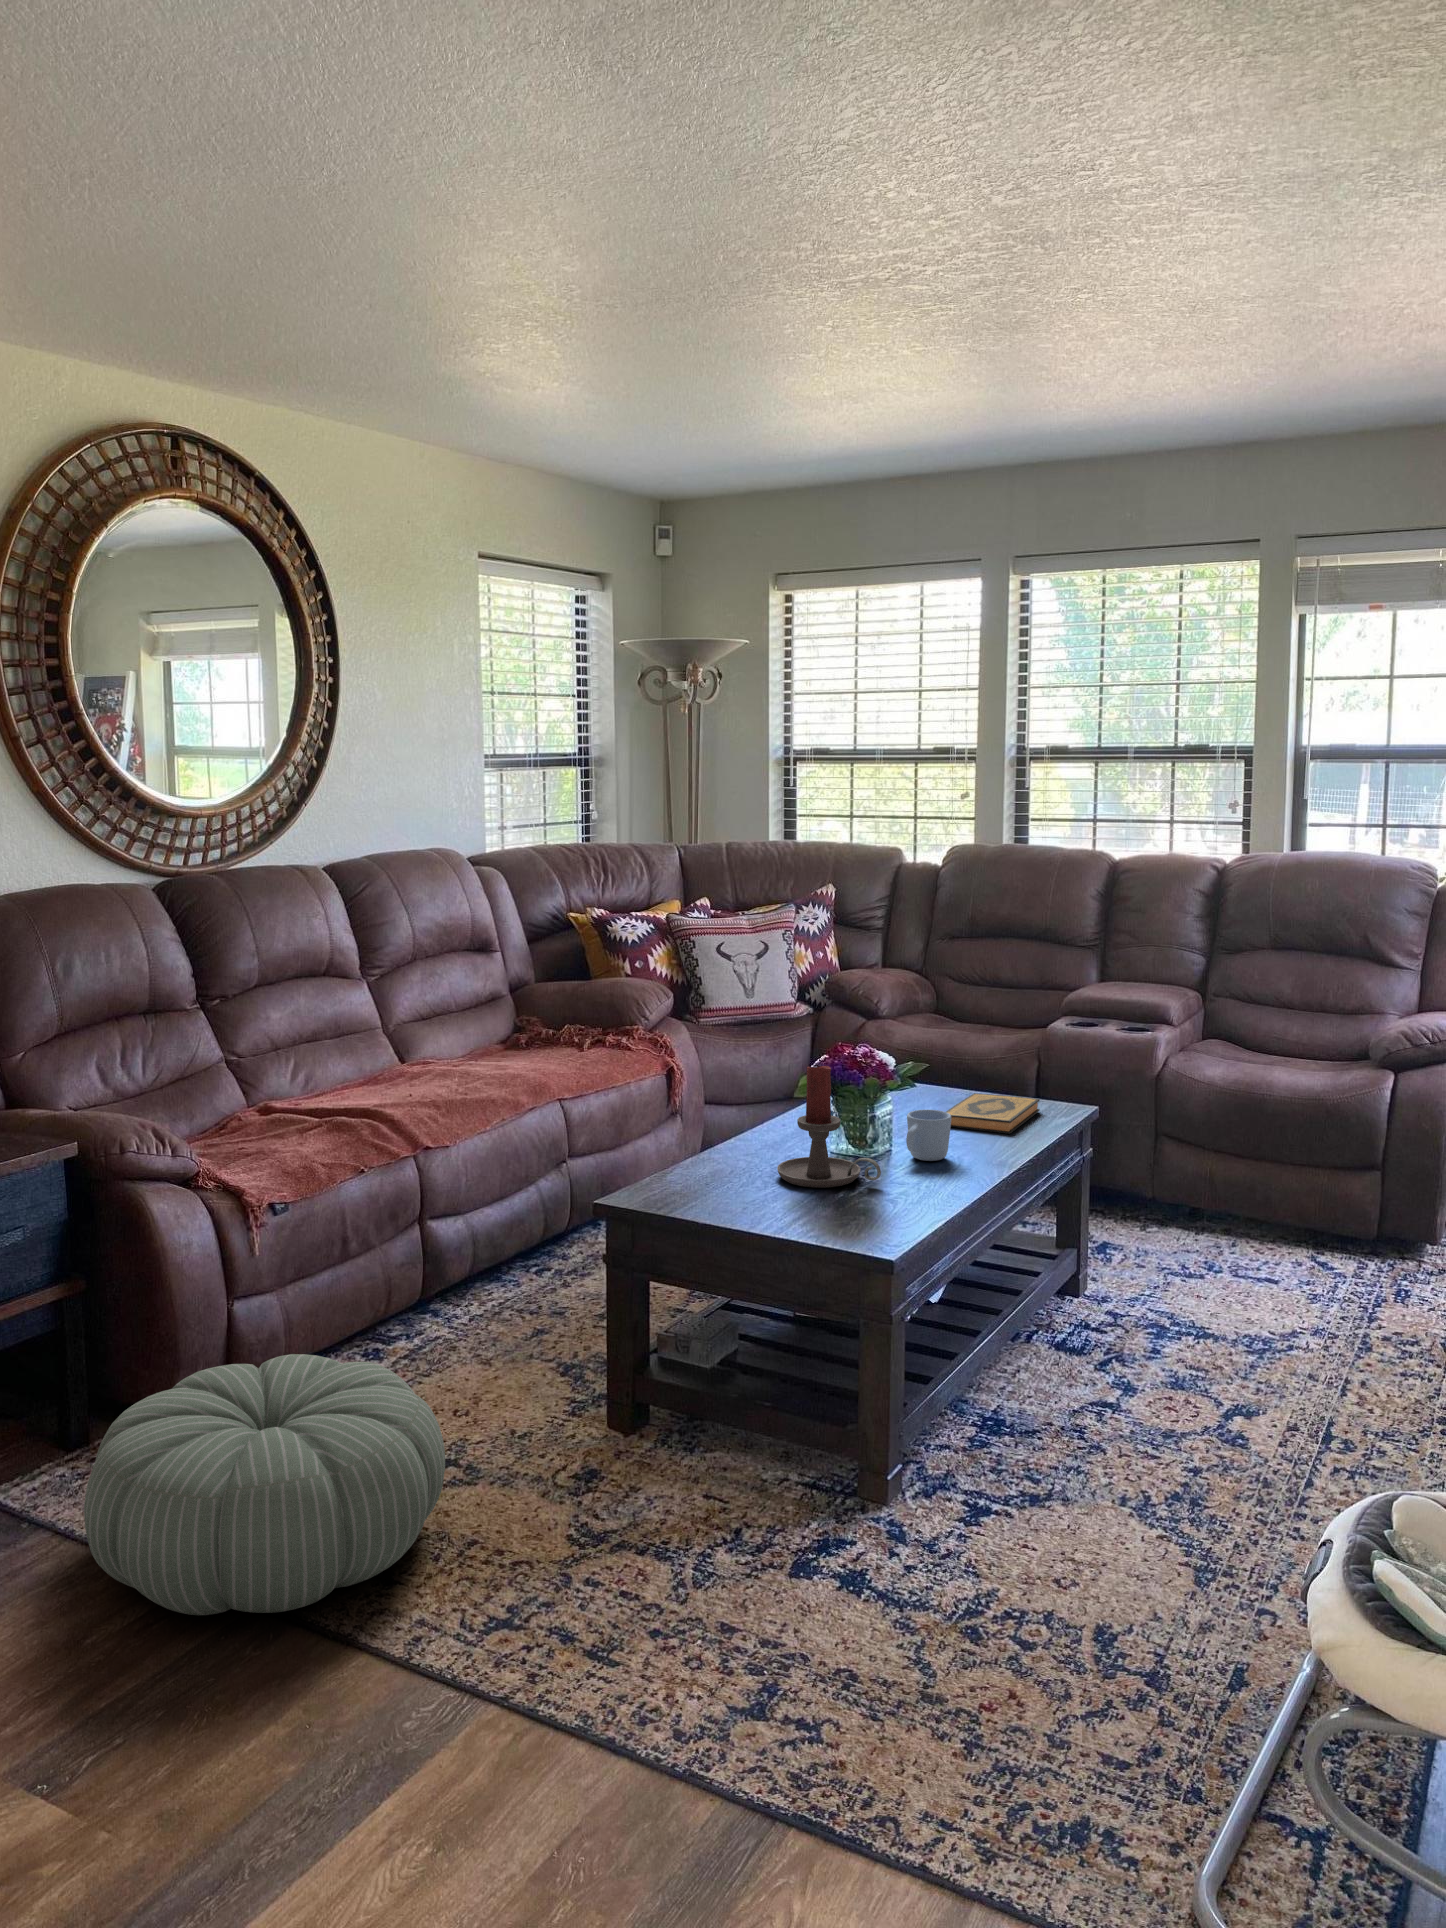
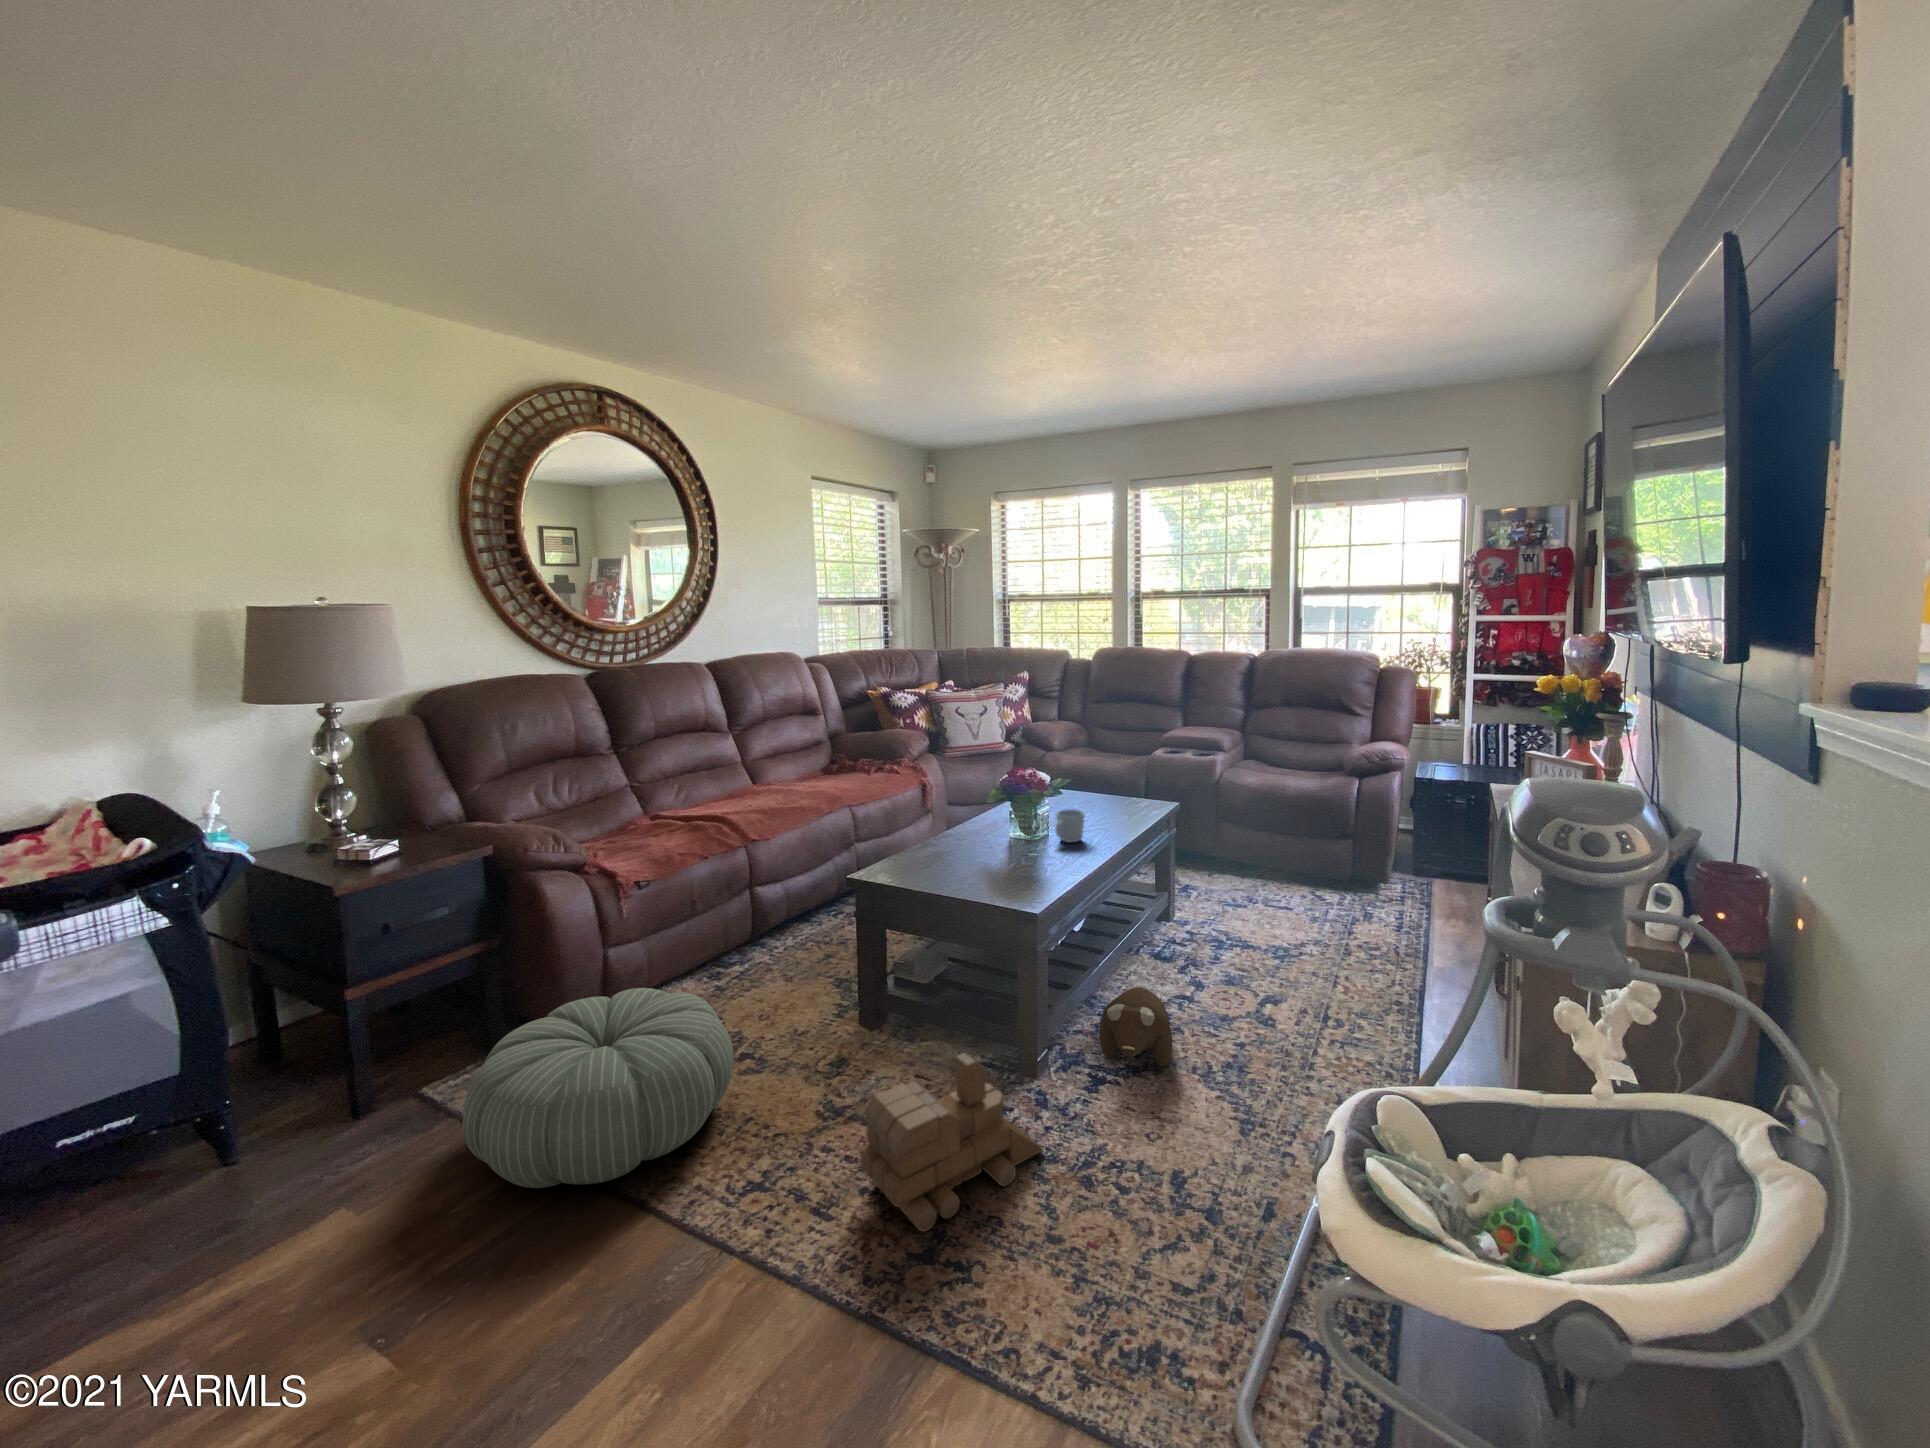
candle holder: present [777,1066,881,1187] -> none [971,783,1037,863]
hardback book: present [946,1093,1040,1134] -> none [1081,797,1144,823]
plush toy: none [981,1376,1092,1493] -> present [1100,987,1173,1066]
toy train: none [652,1448,908,1685] -> present [860,1053,1043,1232]

